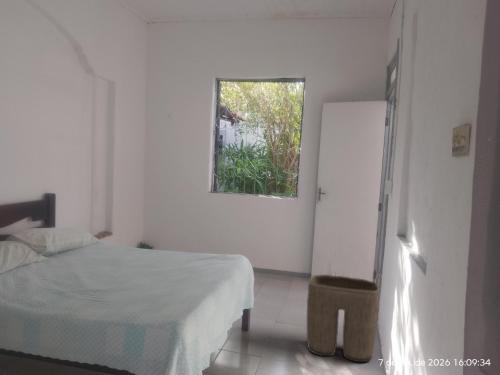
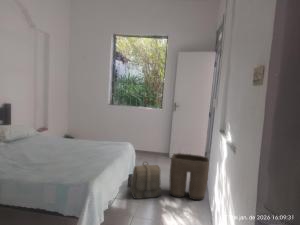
backpack: none [237,289,291,357] -> present [130,162,161,199]

